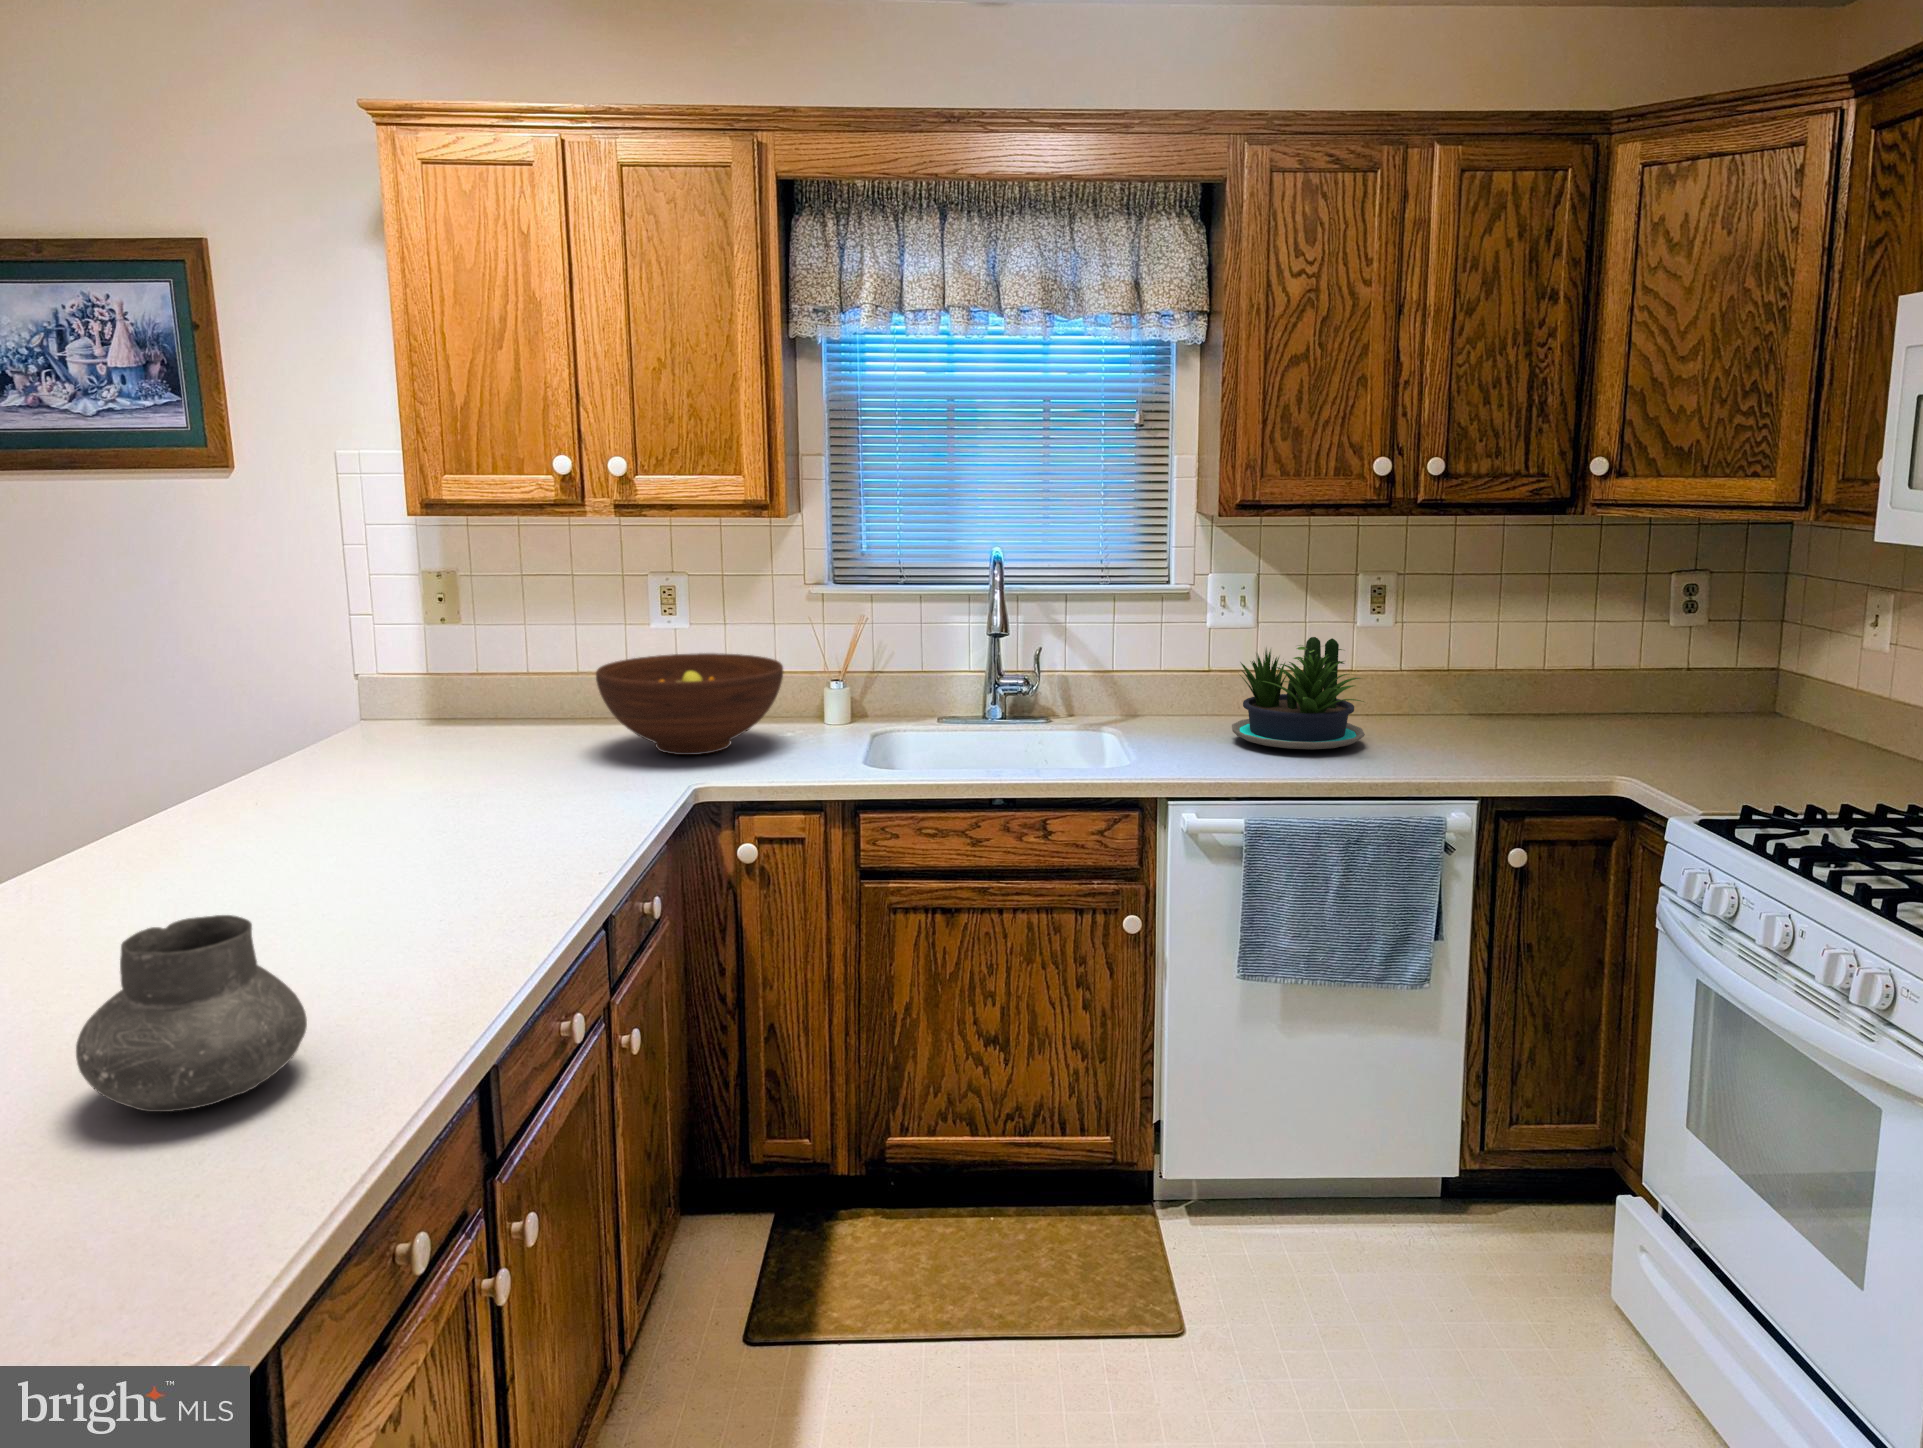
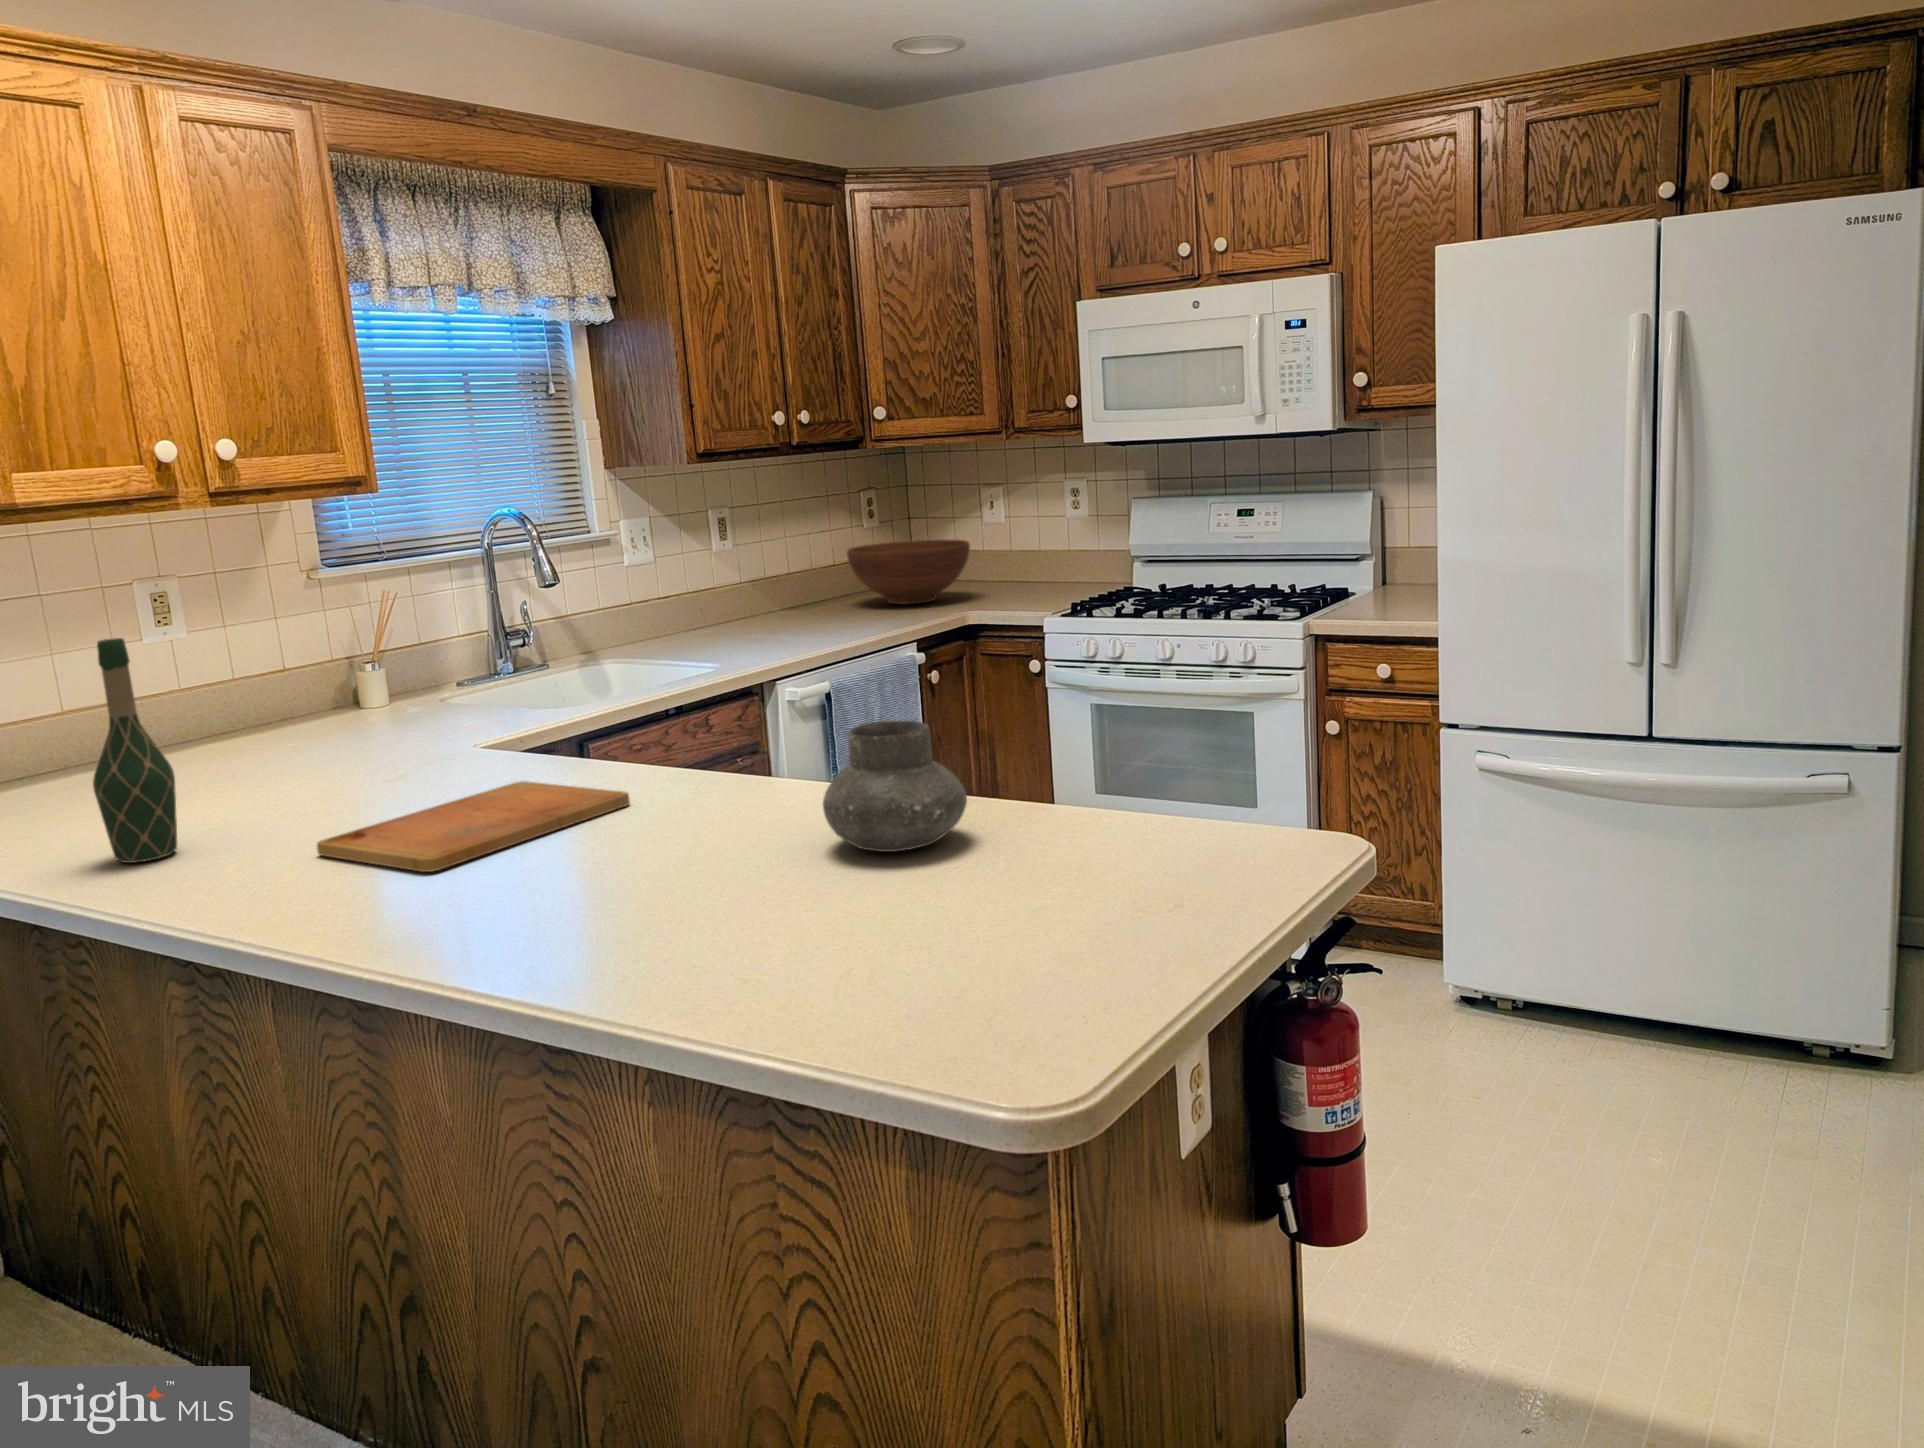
wine bottle: none [237,626,306,816] -> present [93,638,177,863]
potted plant: present [1232,637,1365,749] -> none [703,553,824,641]
fruit bowl: present [596,653,783,755] -> present [847,540,970,604]
cutting board: none [167,841,502,909] -> present [317,781,630,872]

